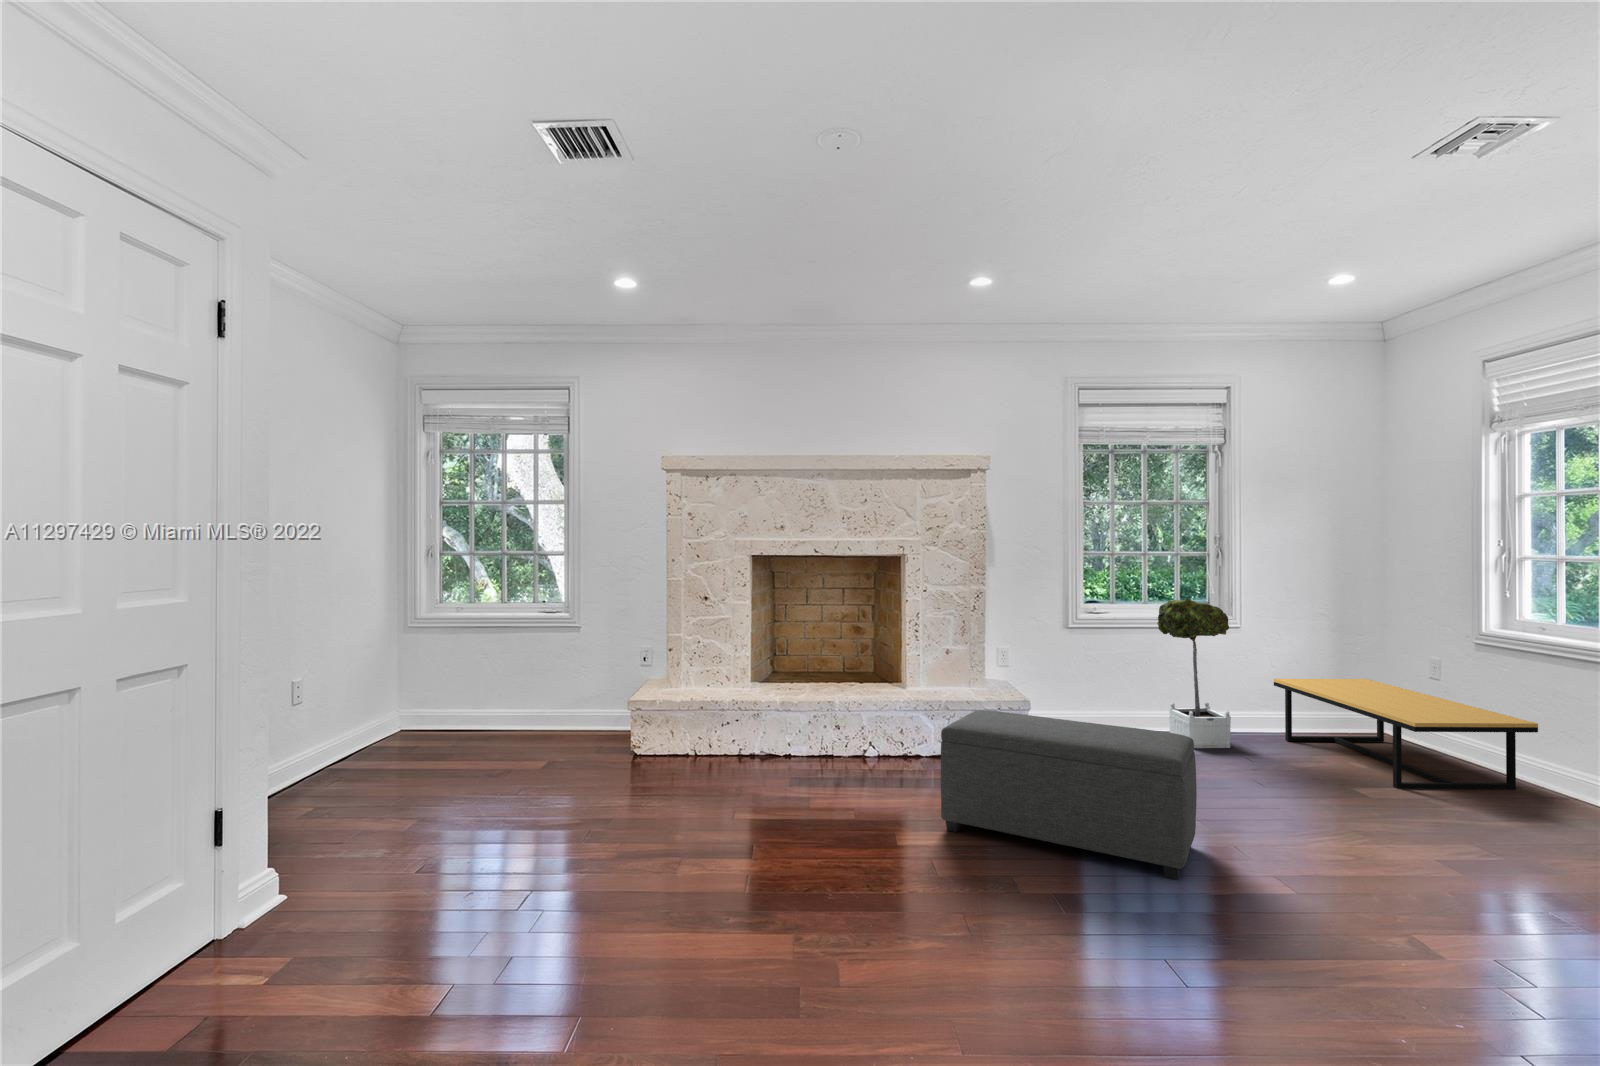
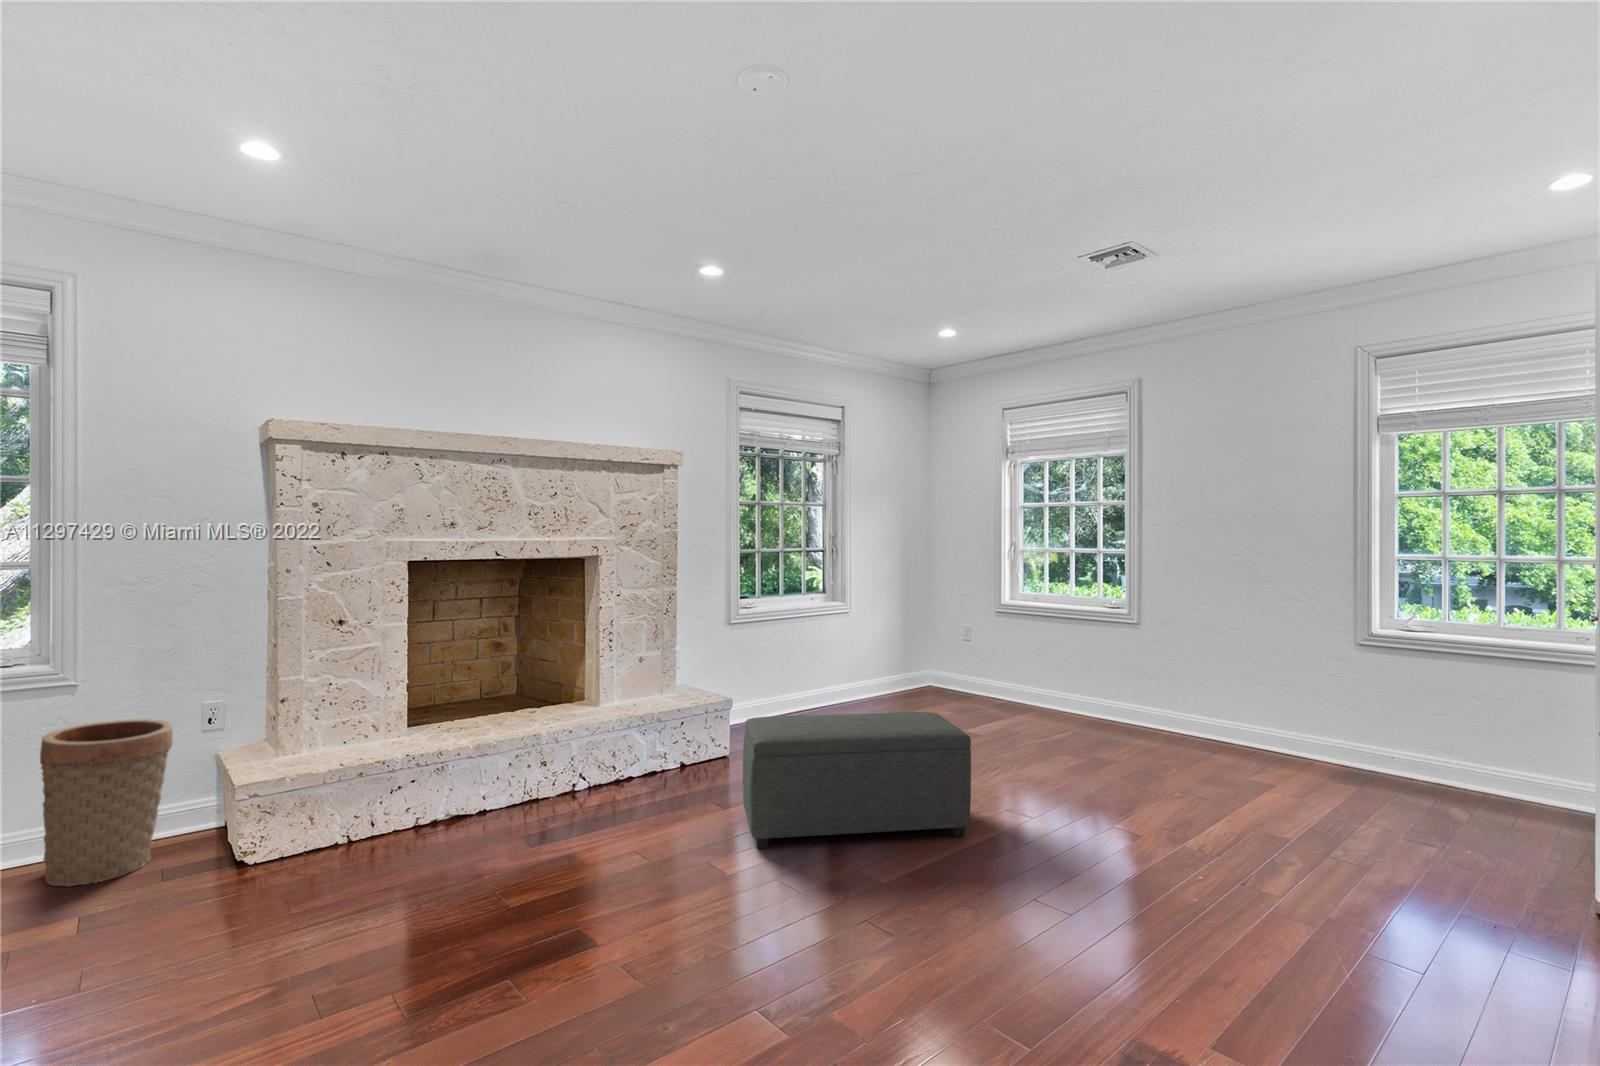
potted tree: present [1157,597,1231,748] -> none [801,589,858,721]
basket: none [549,651,613,746] -> present [40,719,173,887]
coffee table: present [1274,679,1538,790] -> none [870,645,1046,727]

